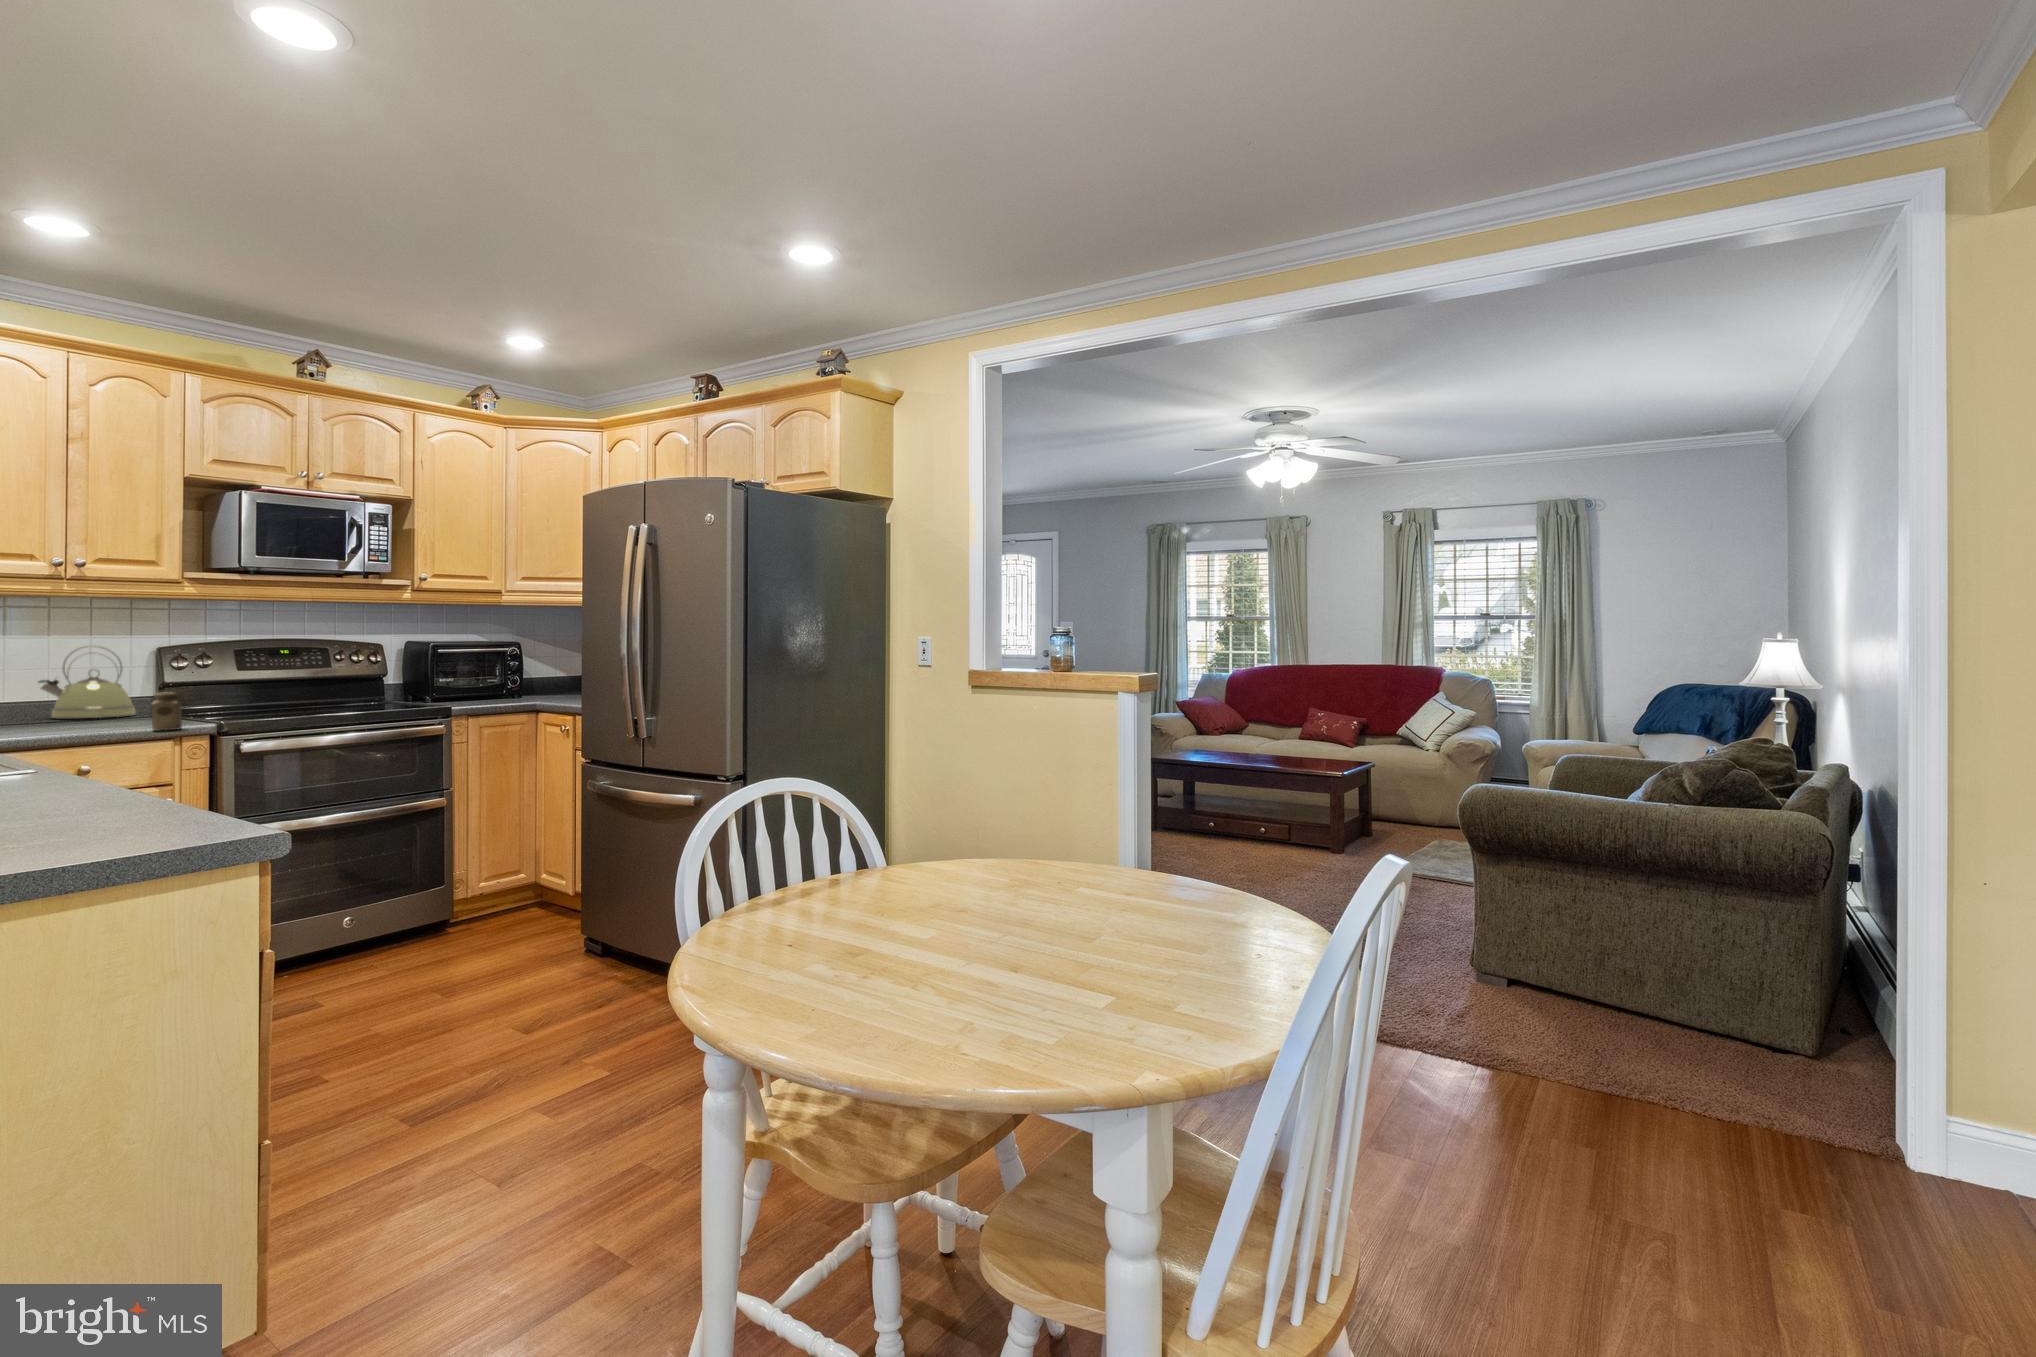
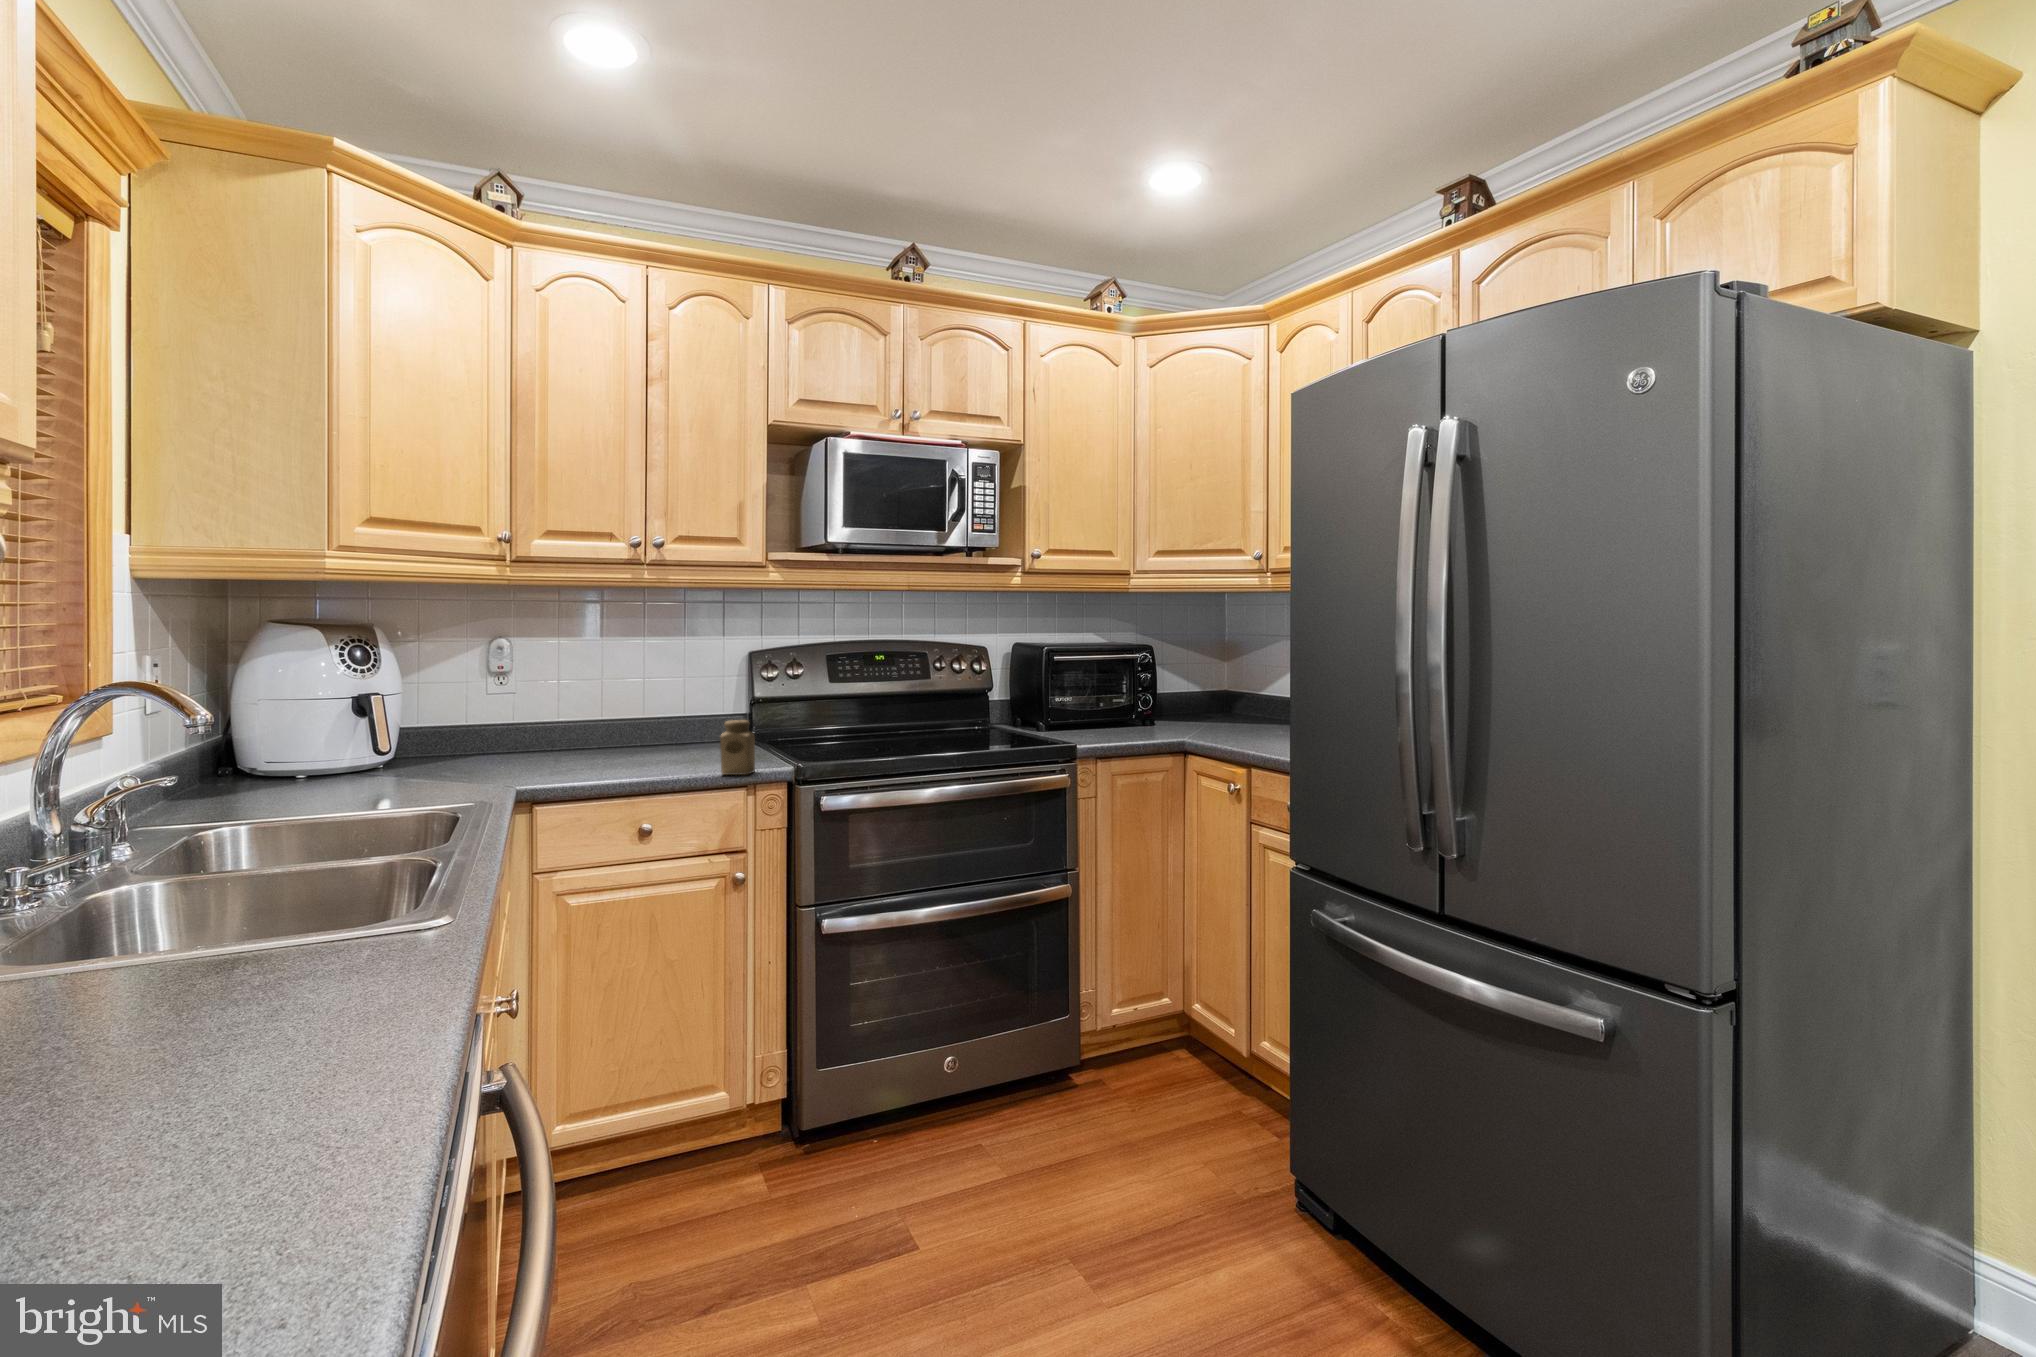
kettle: present [39,646,136,719] -> none [627,654,722,747]

